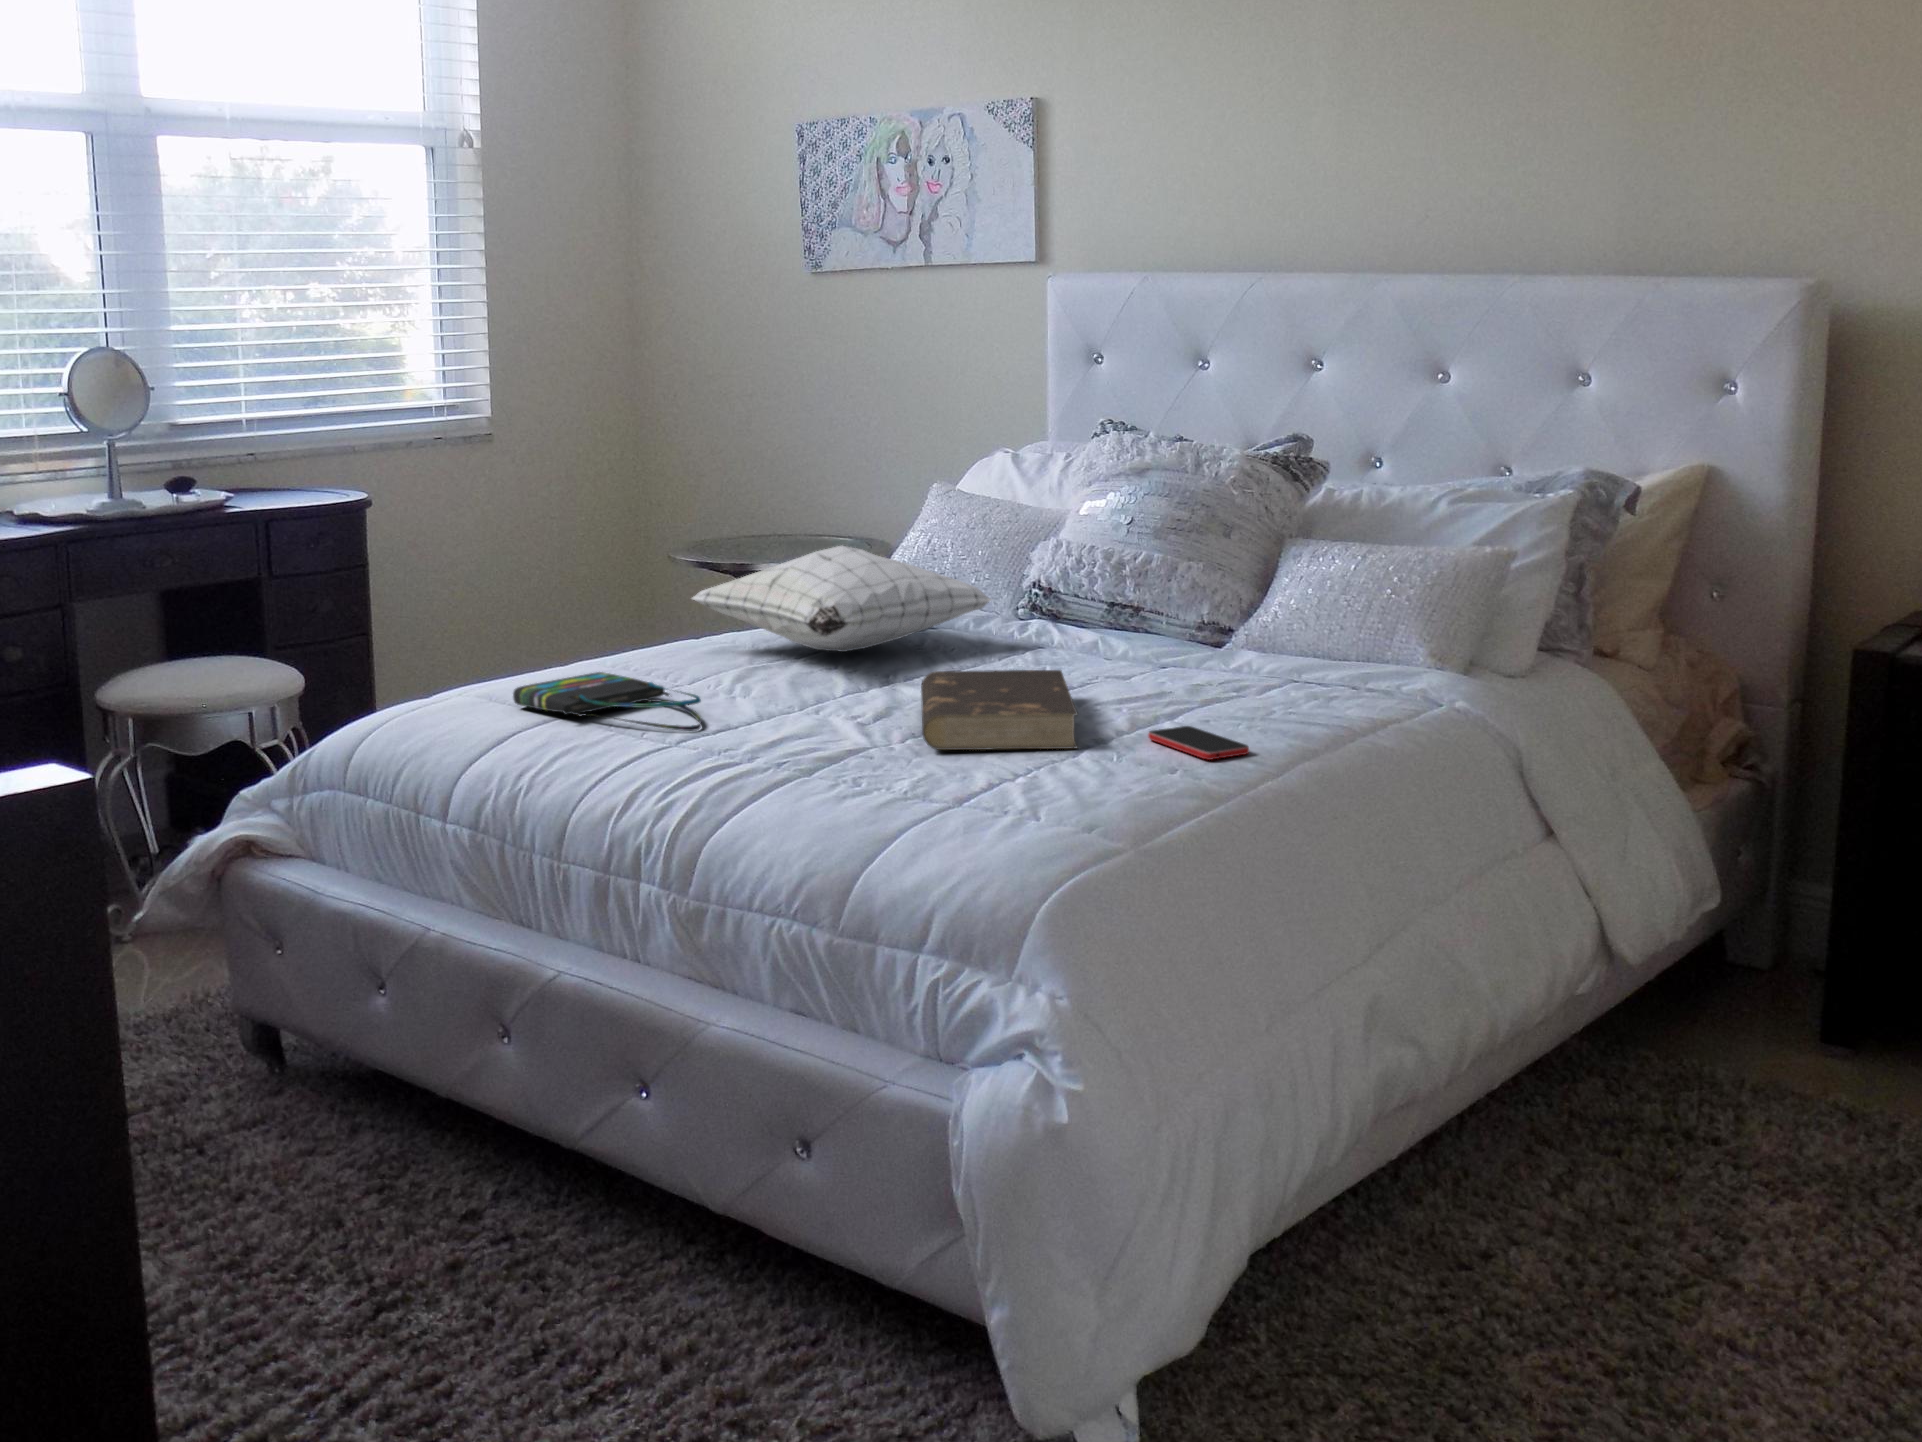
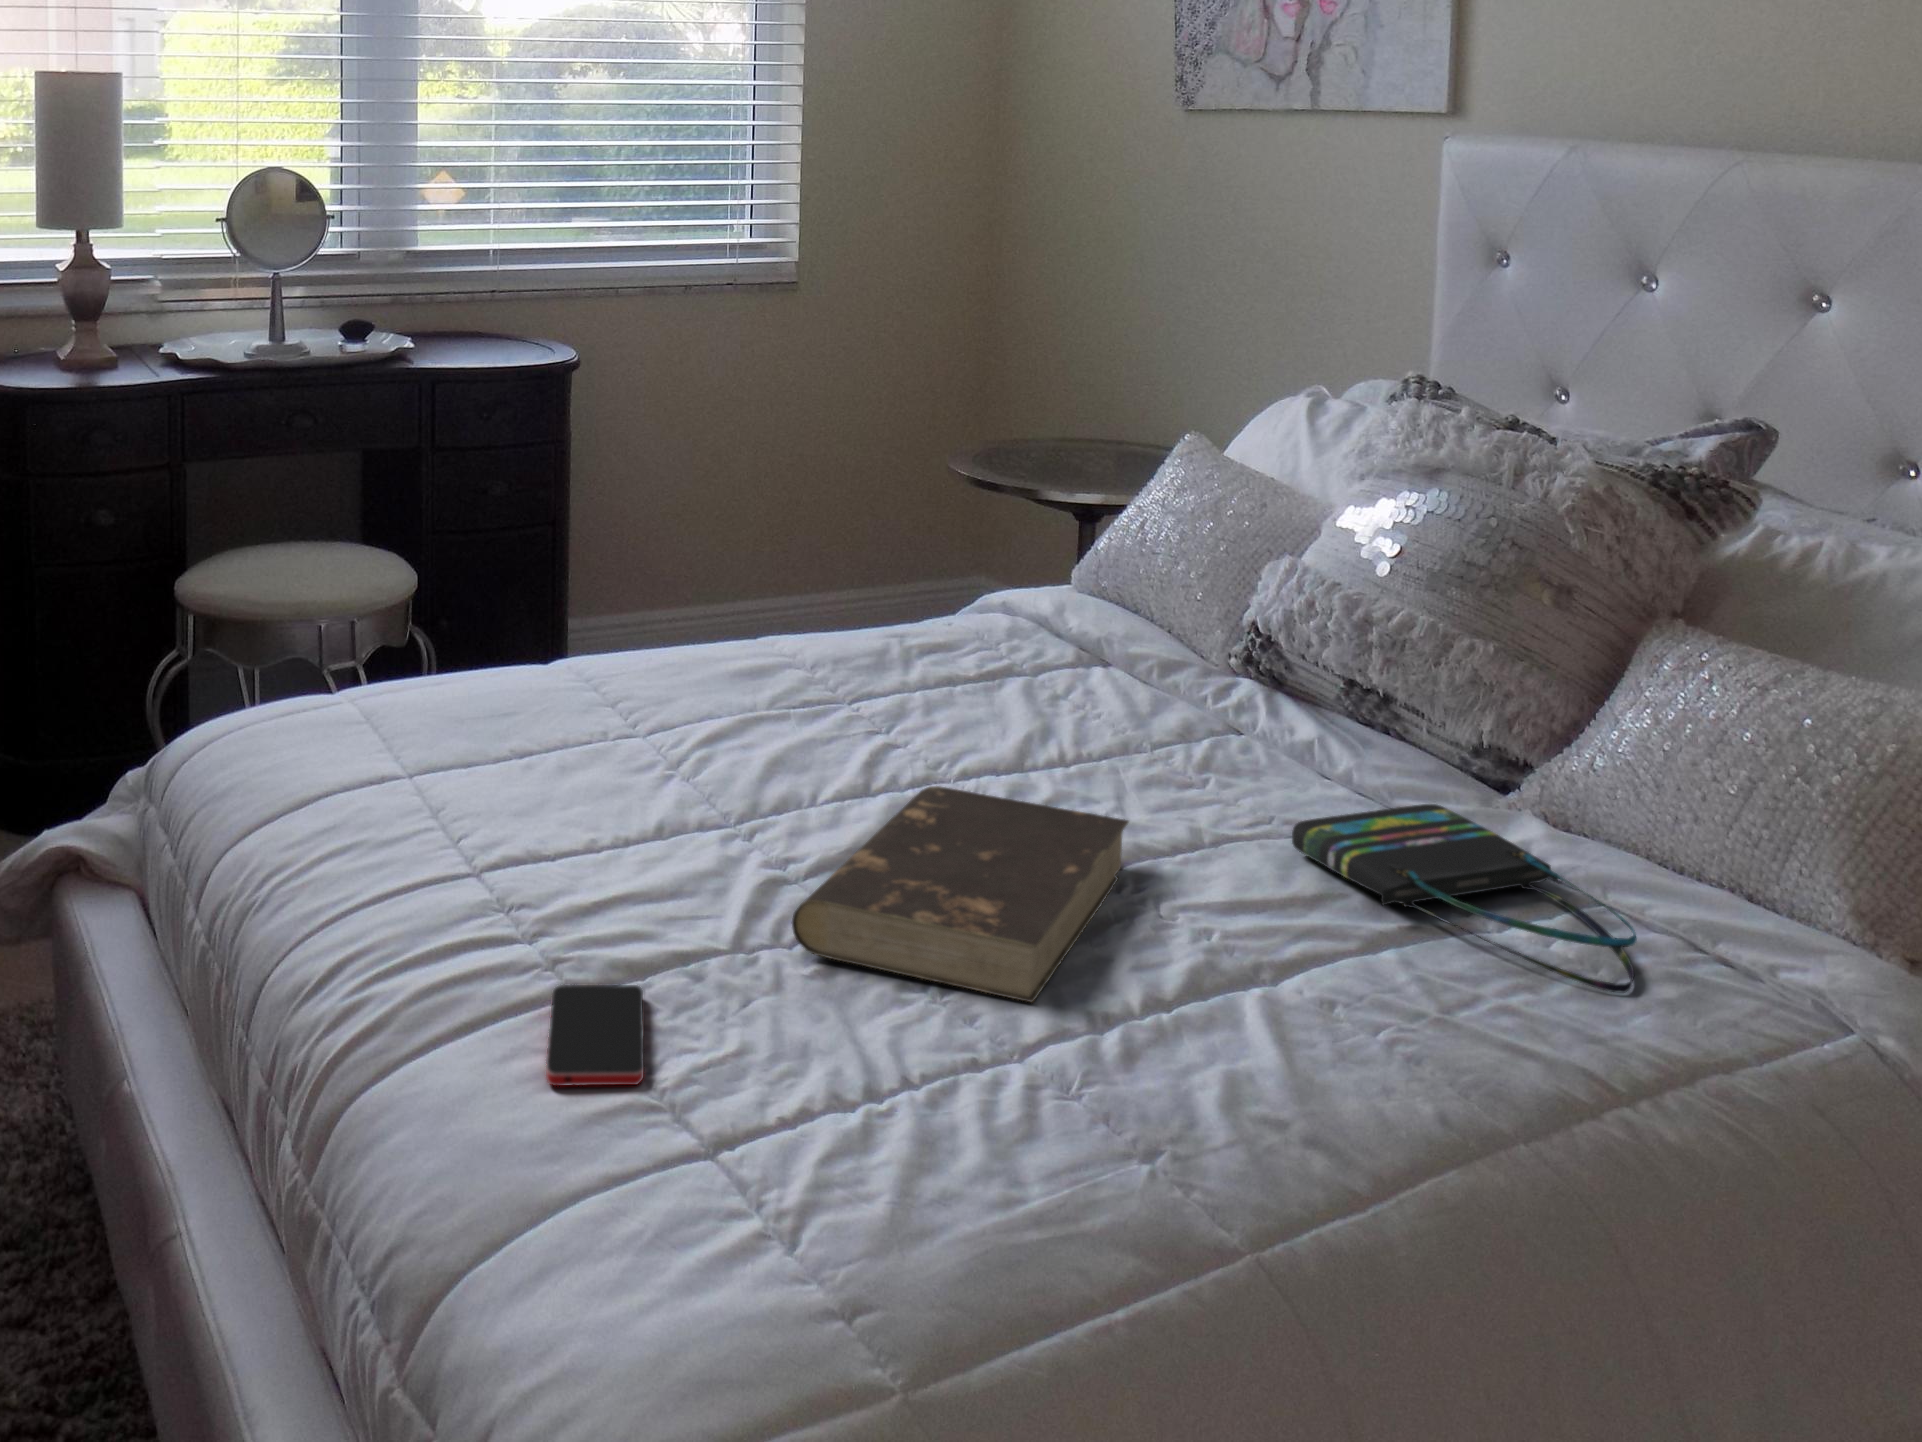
pillow: present [692,546,991,652] -> none [729,541,1136,698]
tote bag: present [513,672,702,731] -> present [1292,804,1637,993]
smartphone: present [1148,726,1249,760] -> present [546,985,644,1086]

